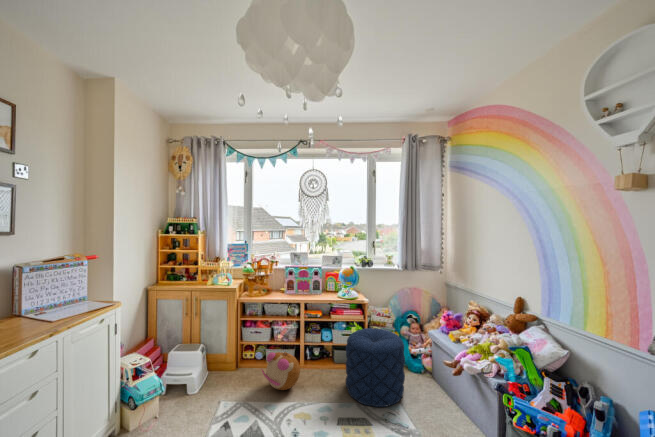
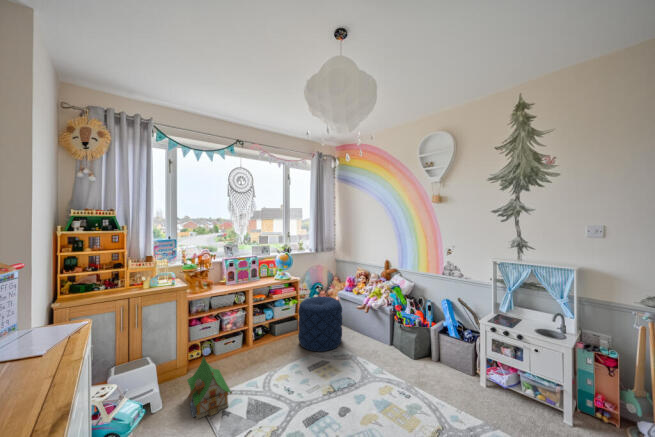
plush toy: present [262,352,300,390] -> none [234,333,268,368]
toy house: none [192,357,244,422] -> present [187,355,232,419]

